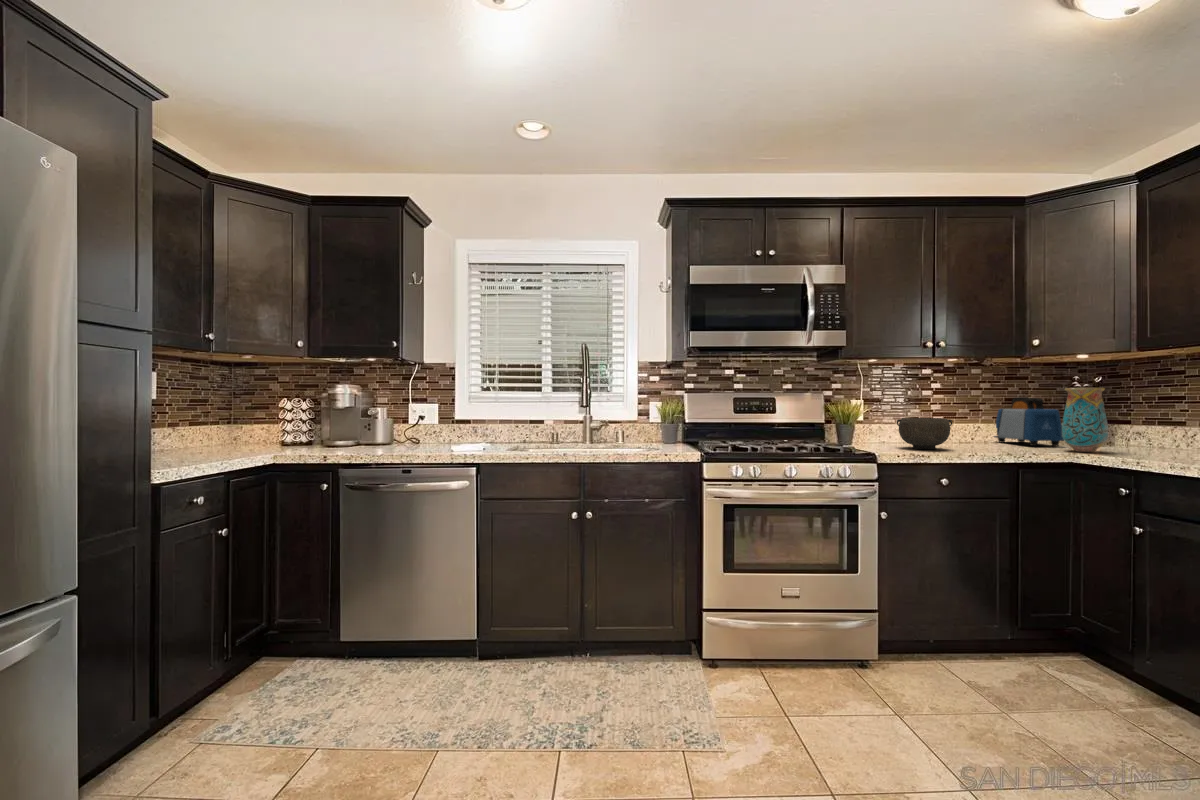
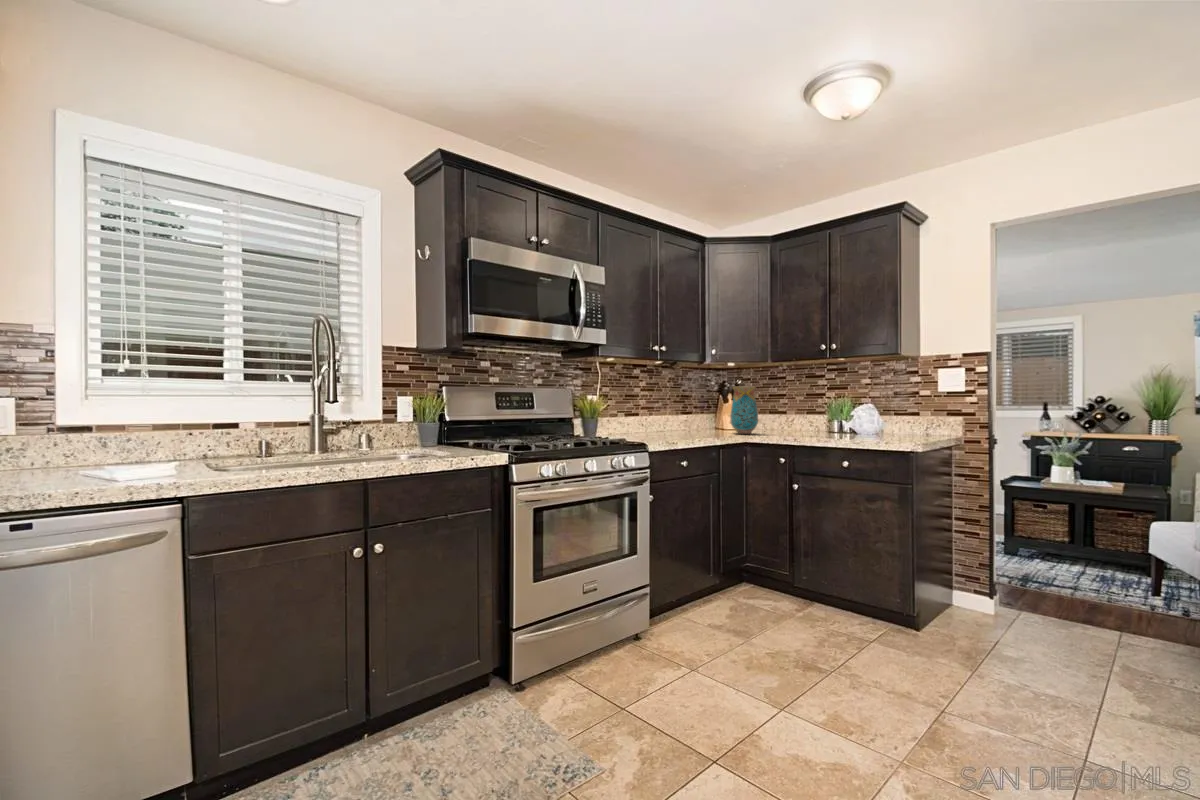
toaster: present [994,397,1064,446] -> none [673,394,723,431]
bowl: present [897,418,952,449] -> none [638,411,677,438]

